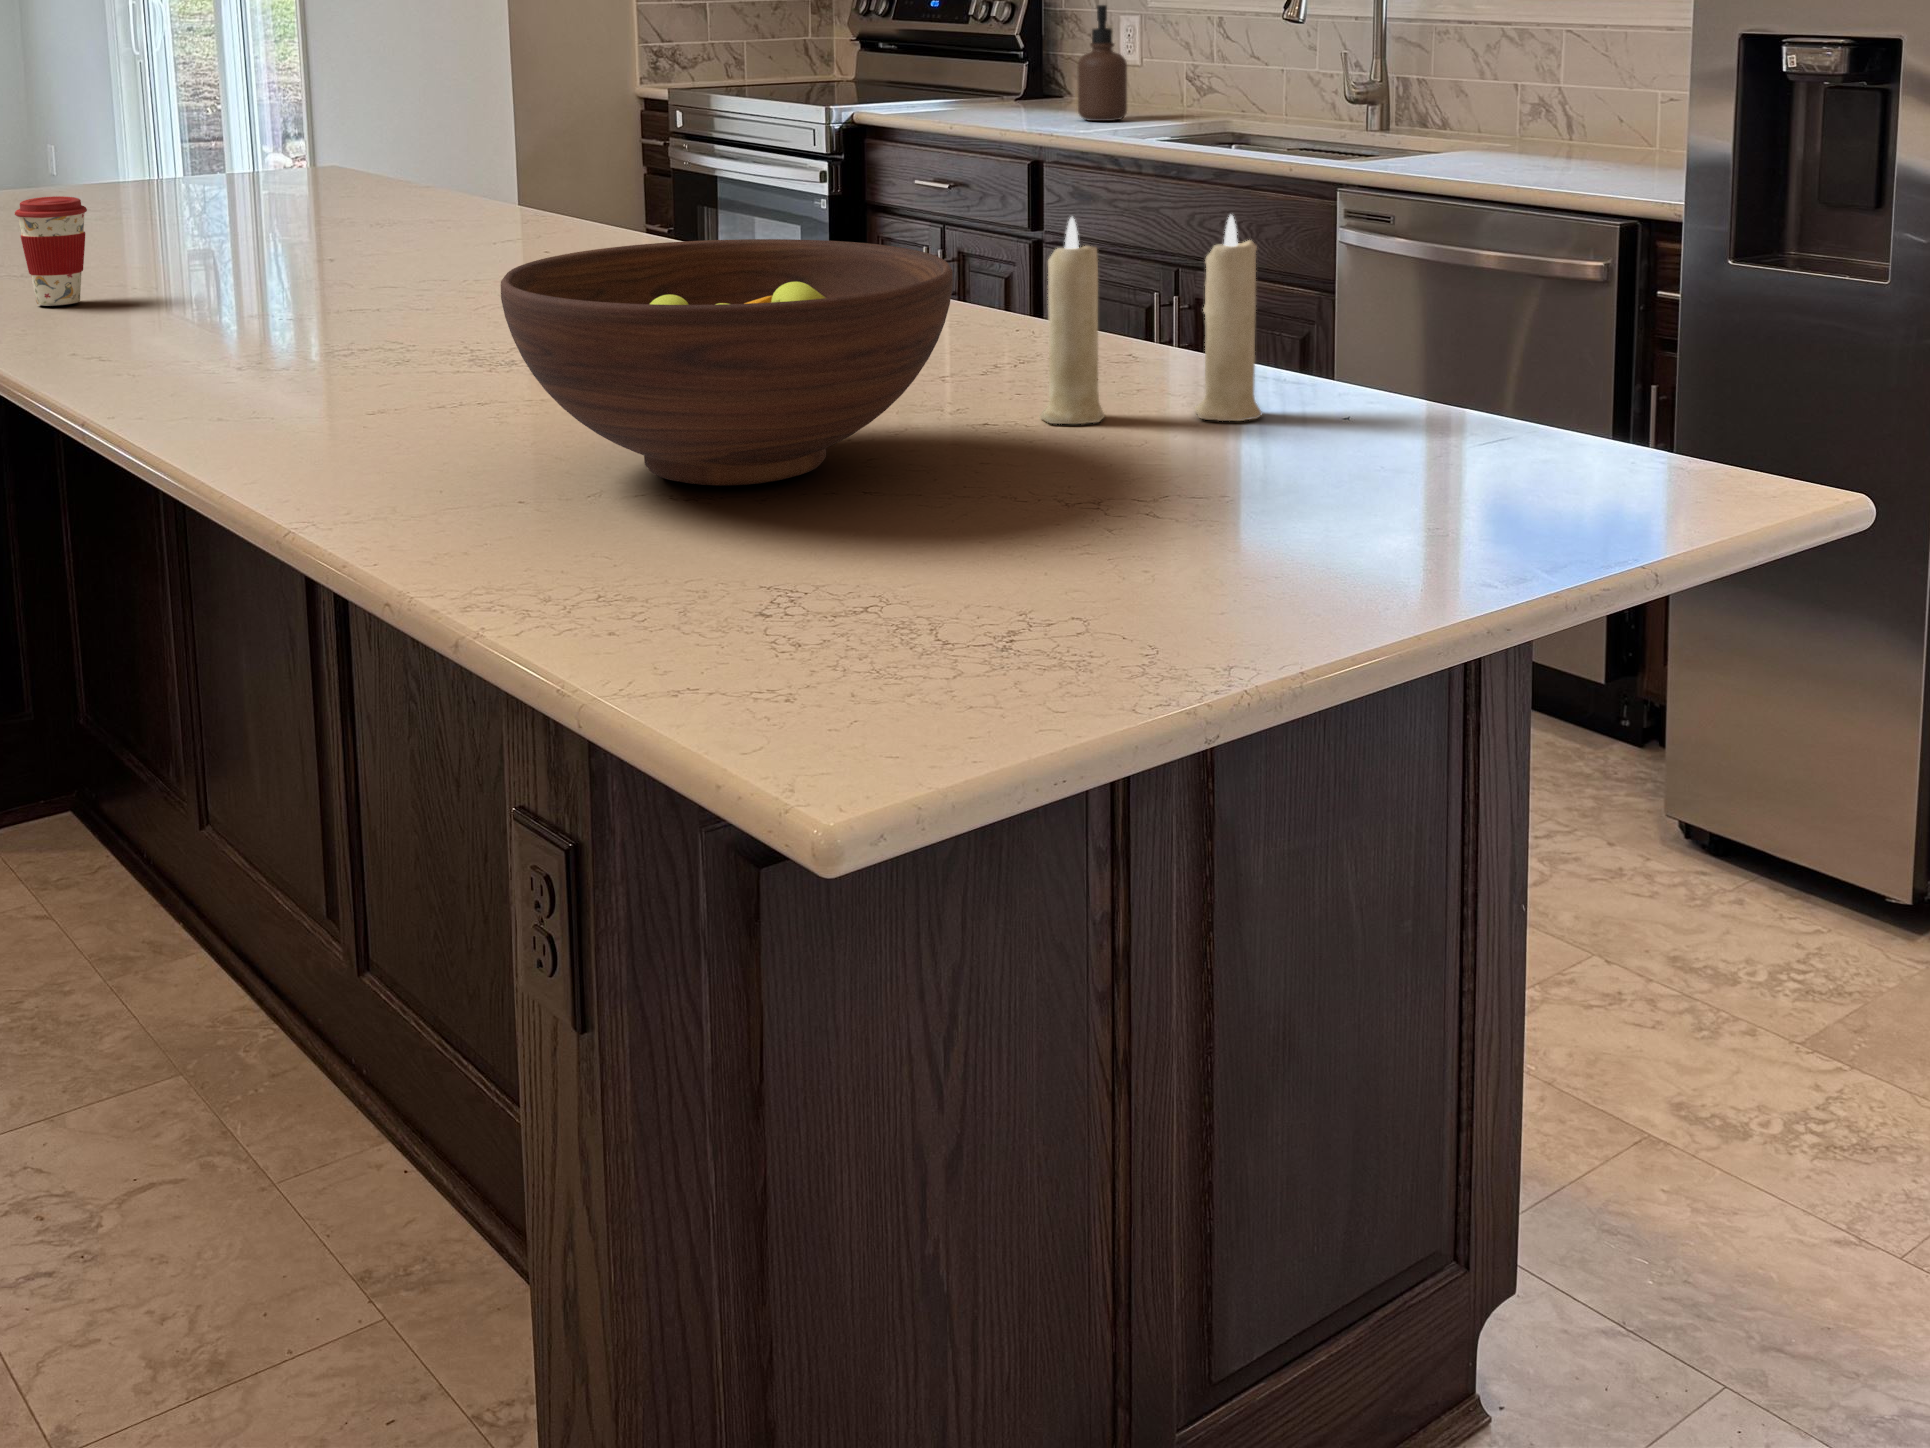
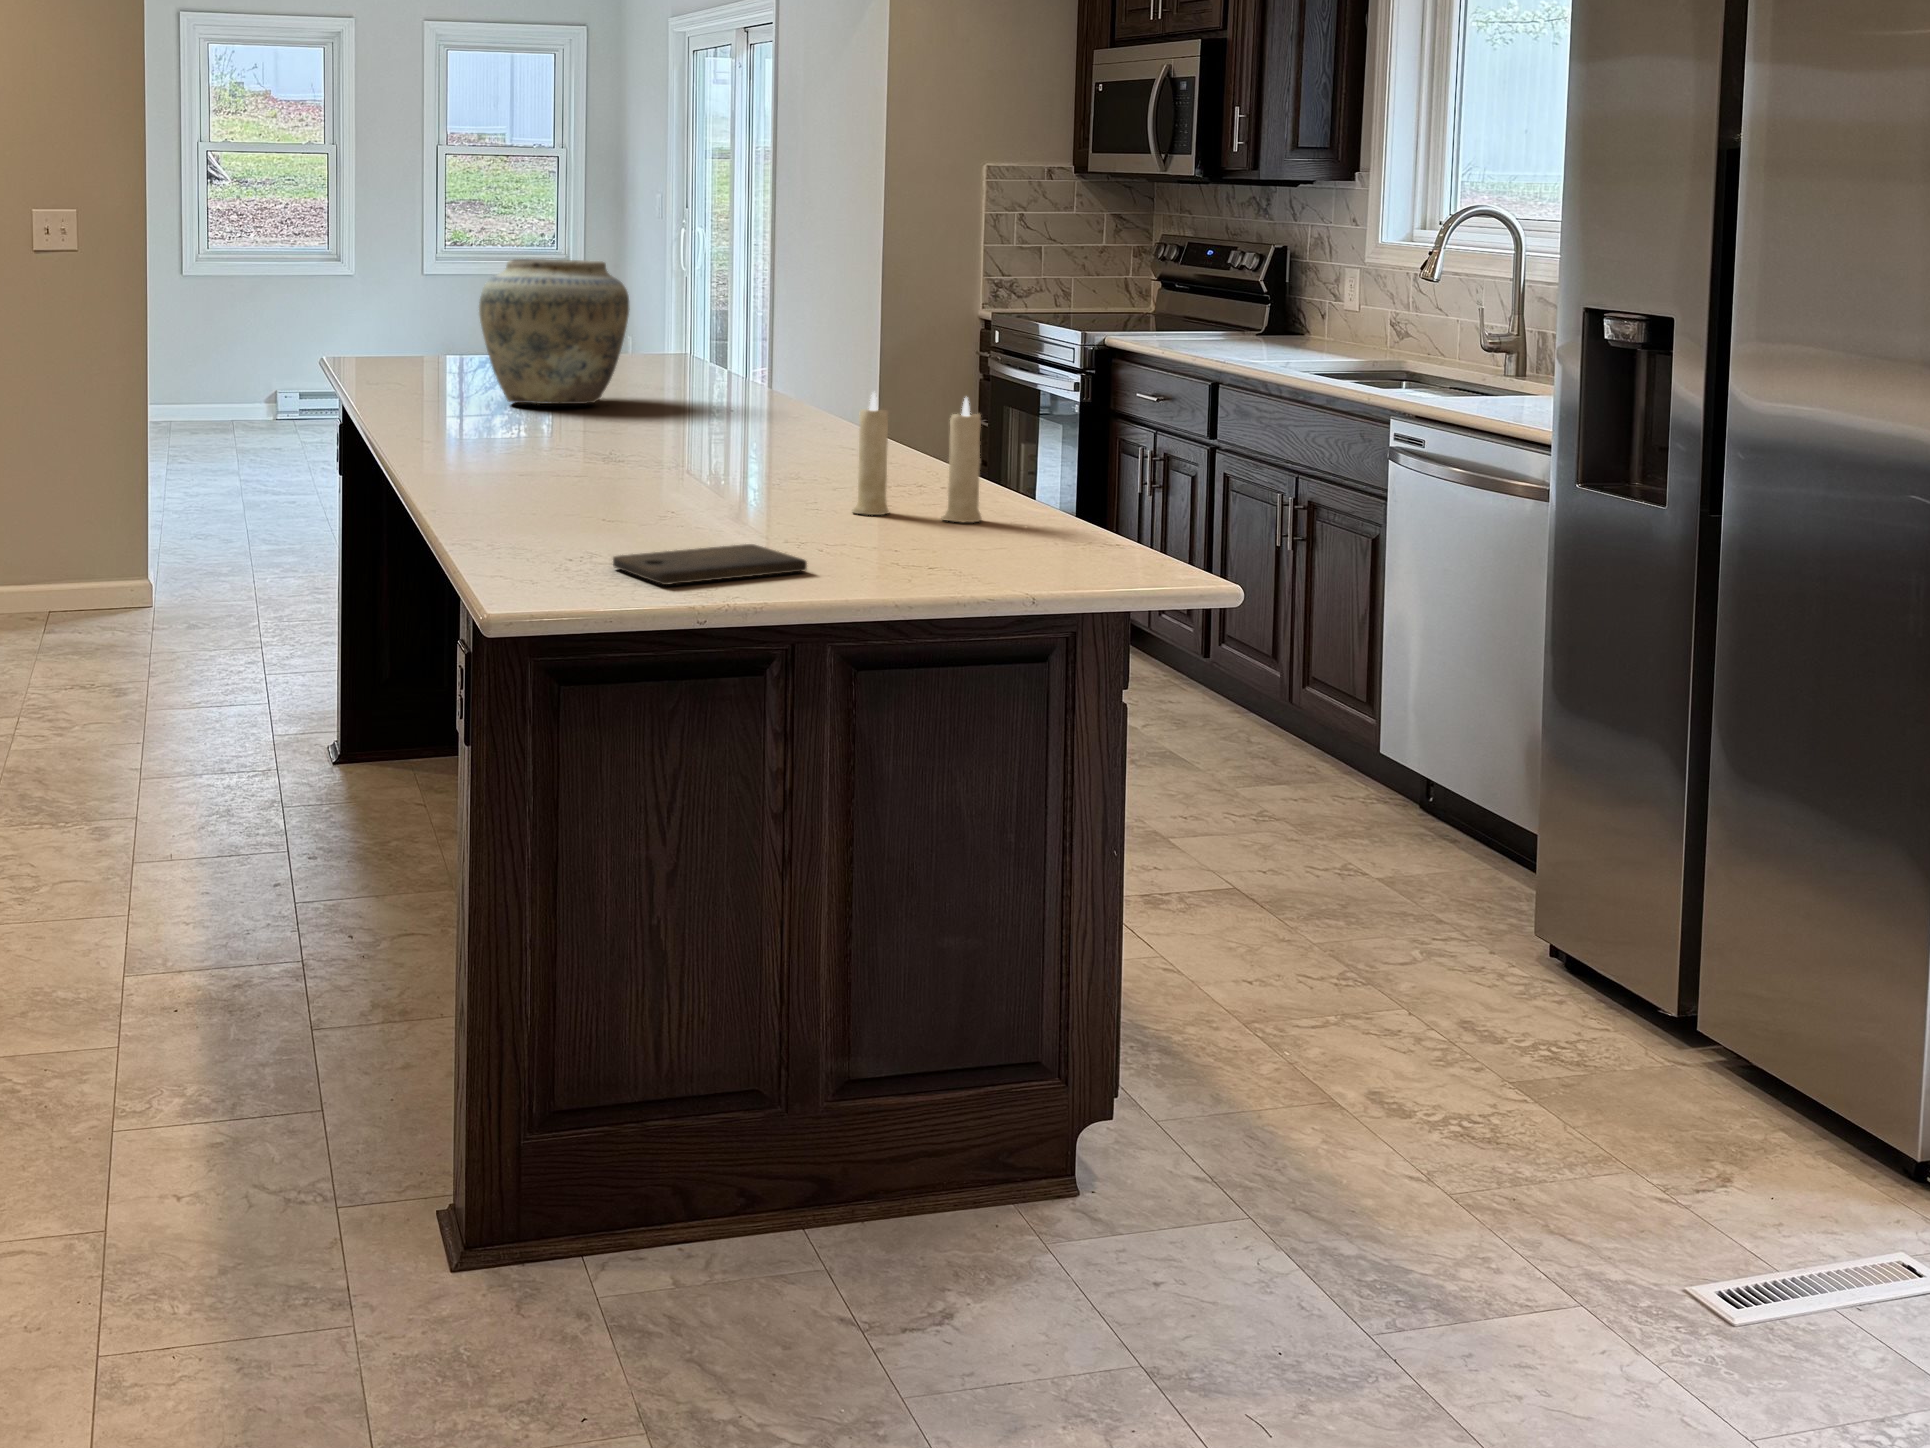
soap dispenser: present [1077,5,1127,121] -> none [1274,261,1317,356]
vase: none [100,30,362,267] -> present [479,259,630,404]
coffee cup: present [15,196,87,306] -> none [413,353,452,416]
fruit bowl: present [501,239,953,486] -> none [532,390,772,519]
cutting board: none [878,524,1224,655] -> present [613,544,807,585]

